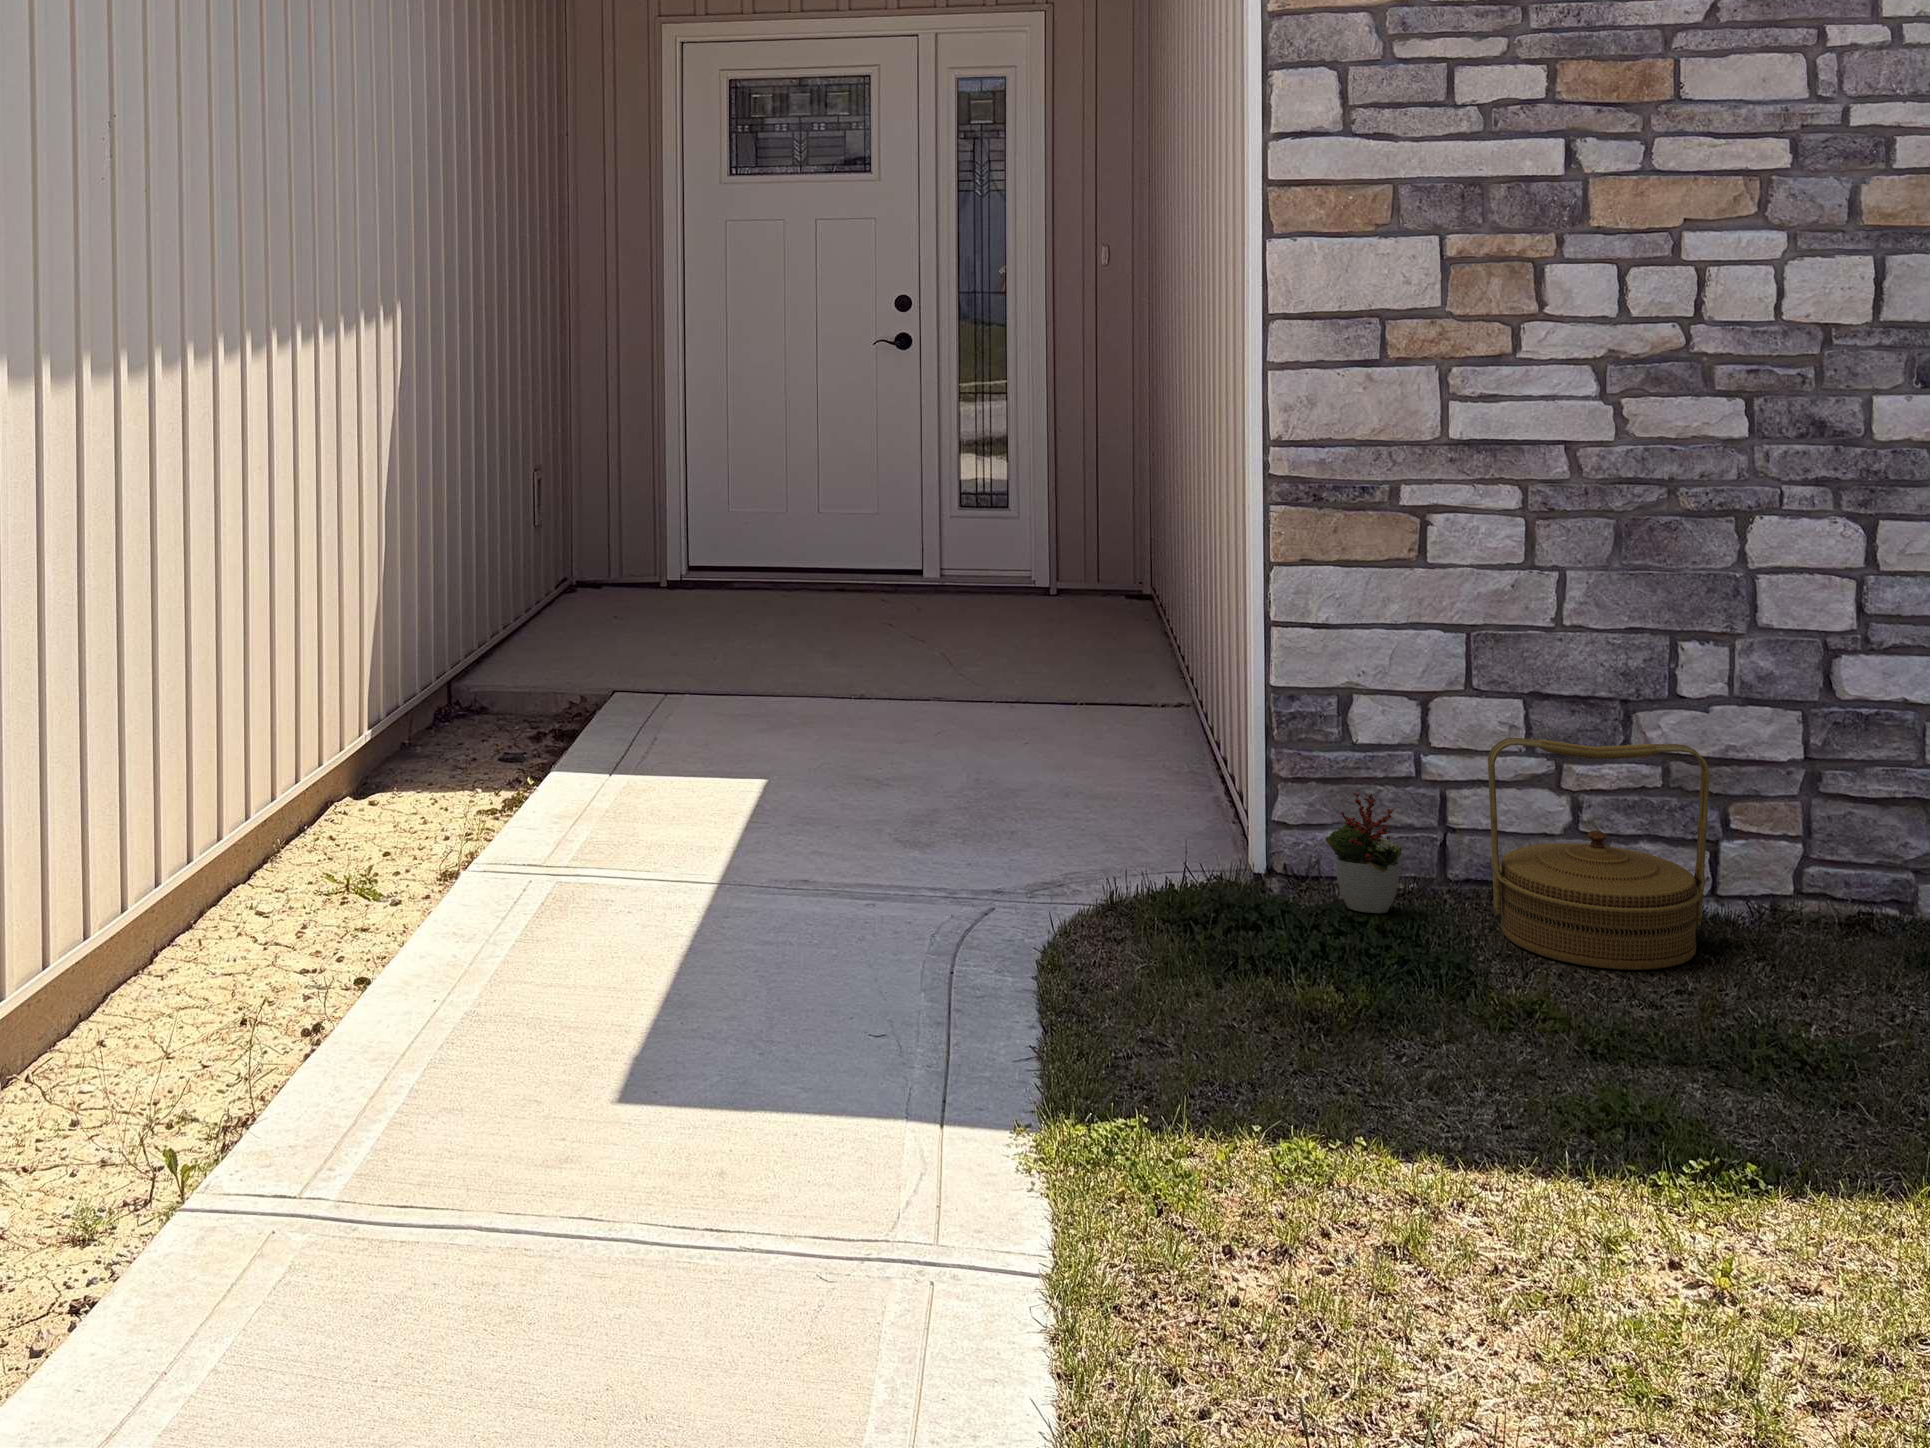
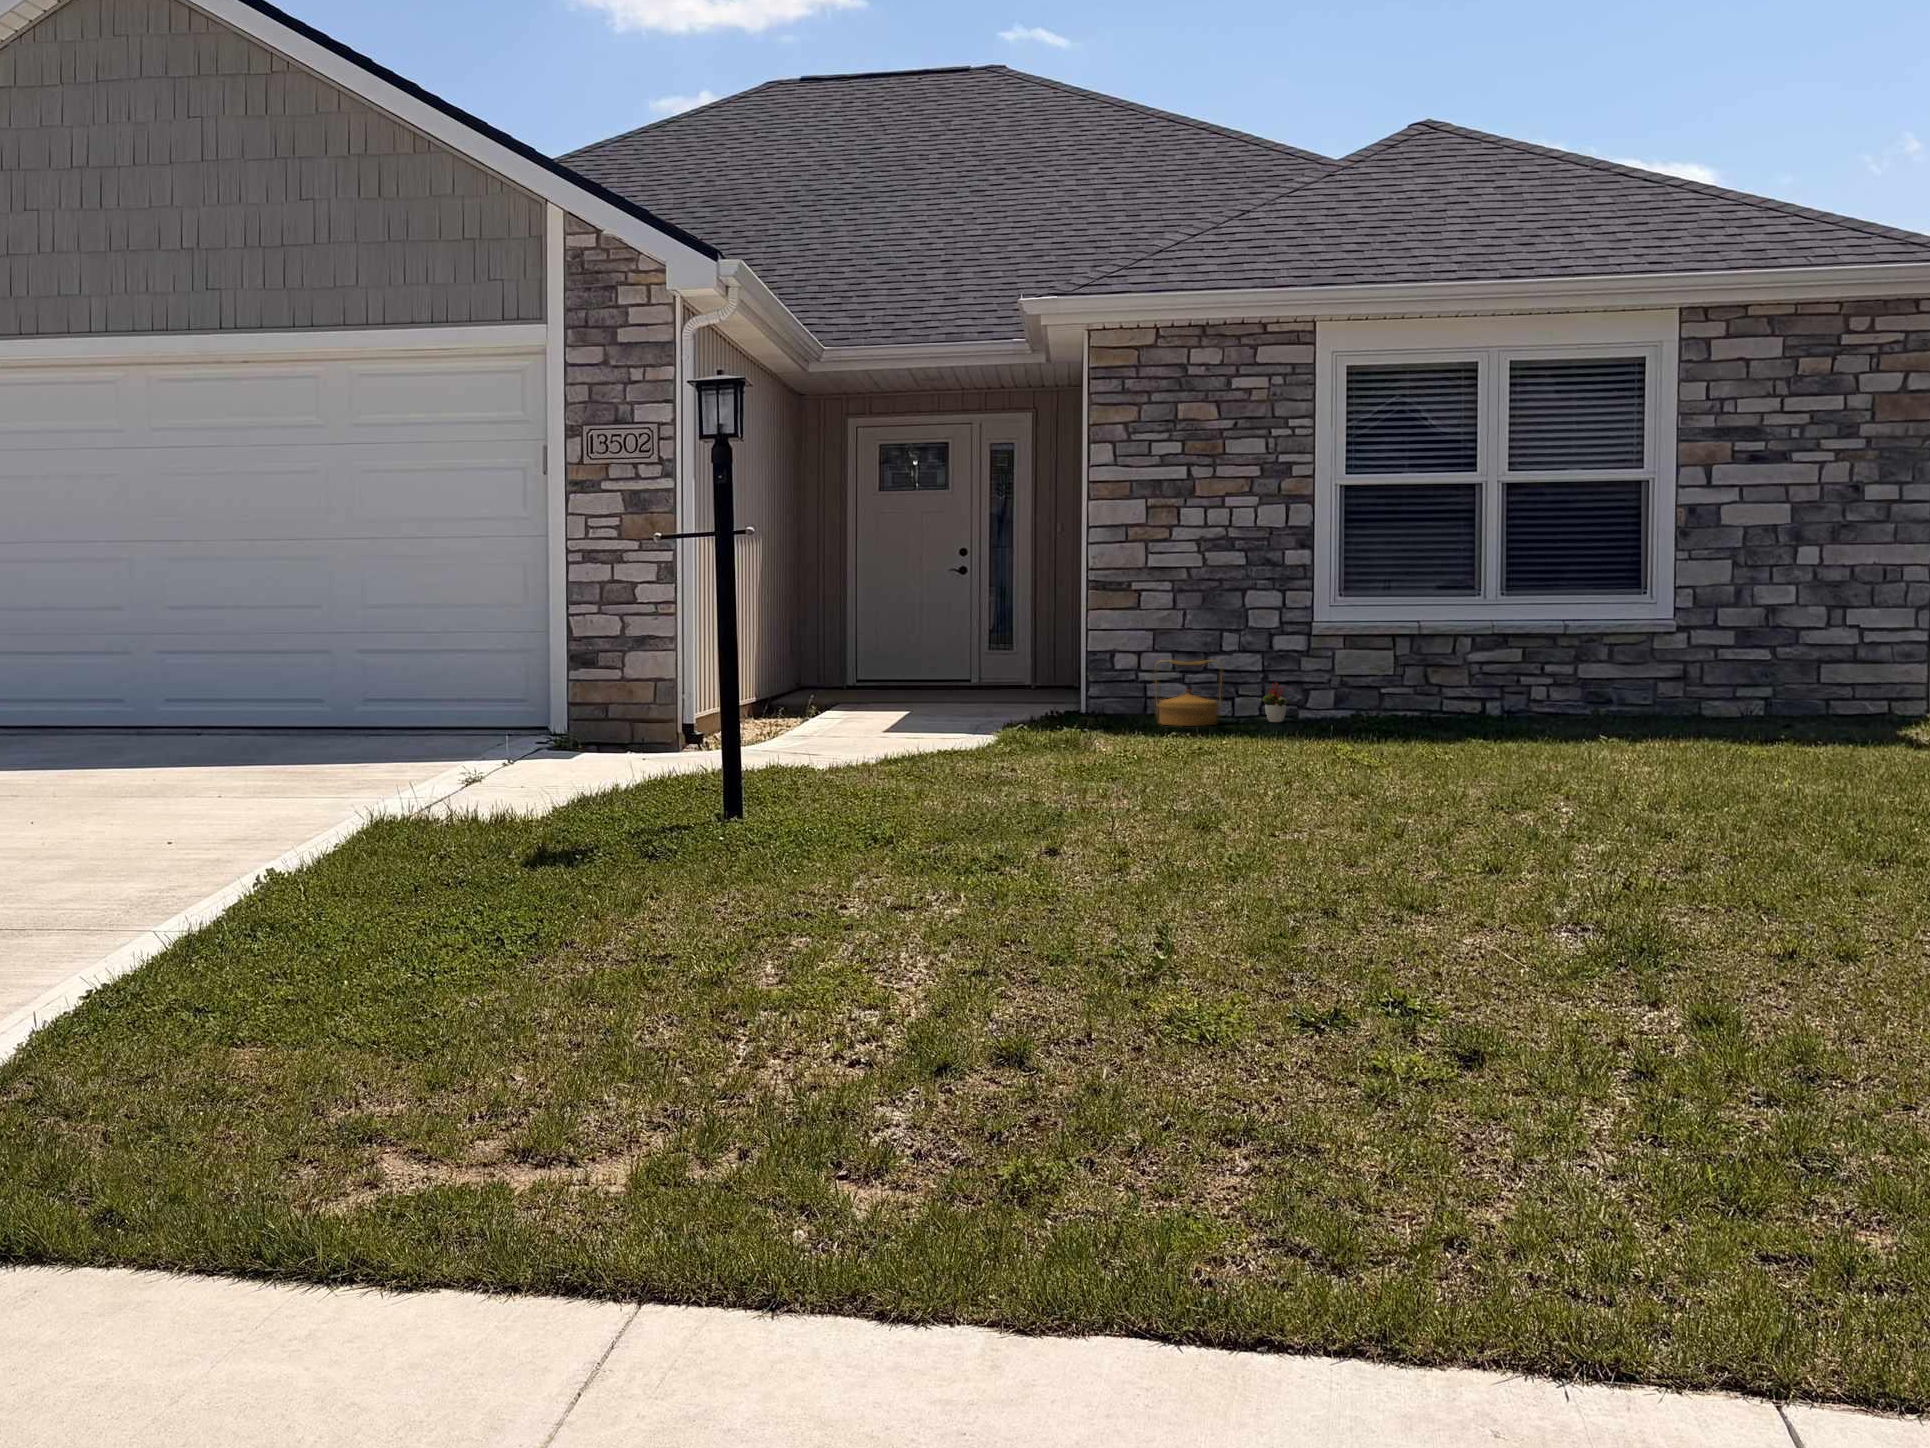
decorative plant: present [1326,793,1402,913] -> present [1262,682,1287,722]

